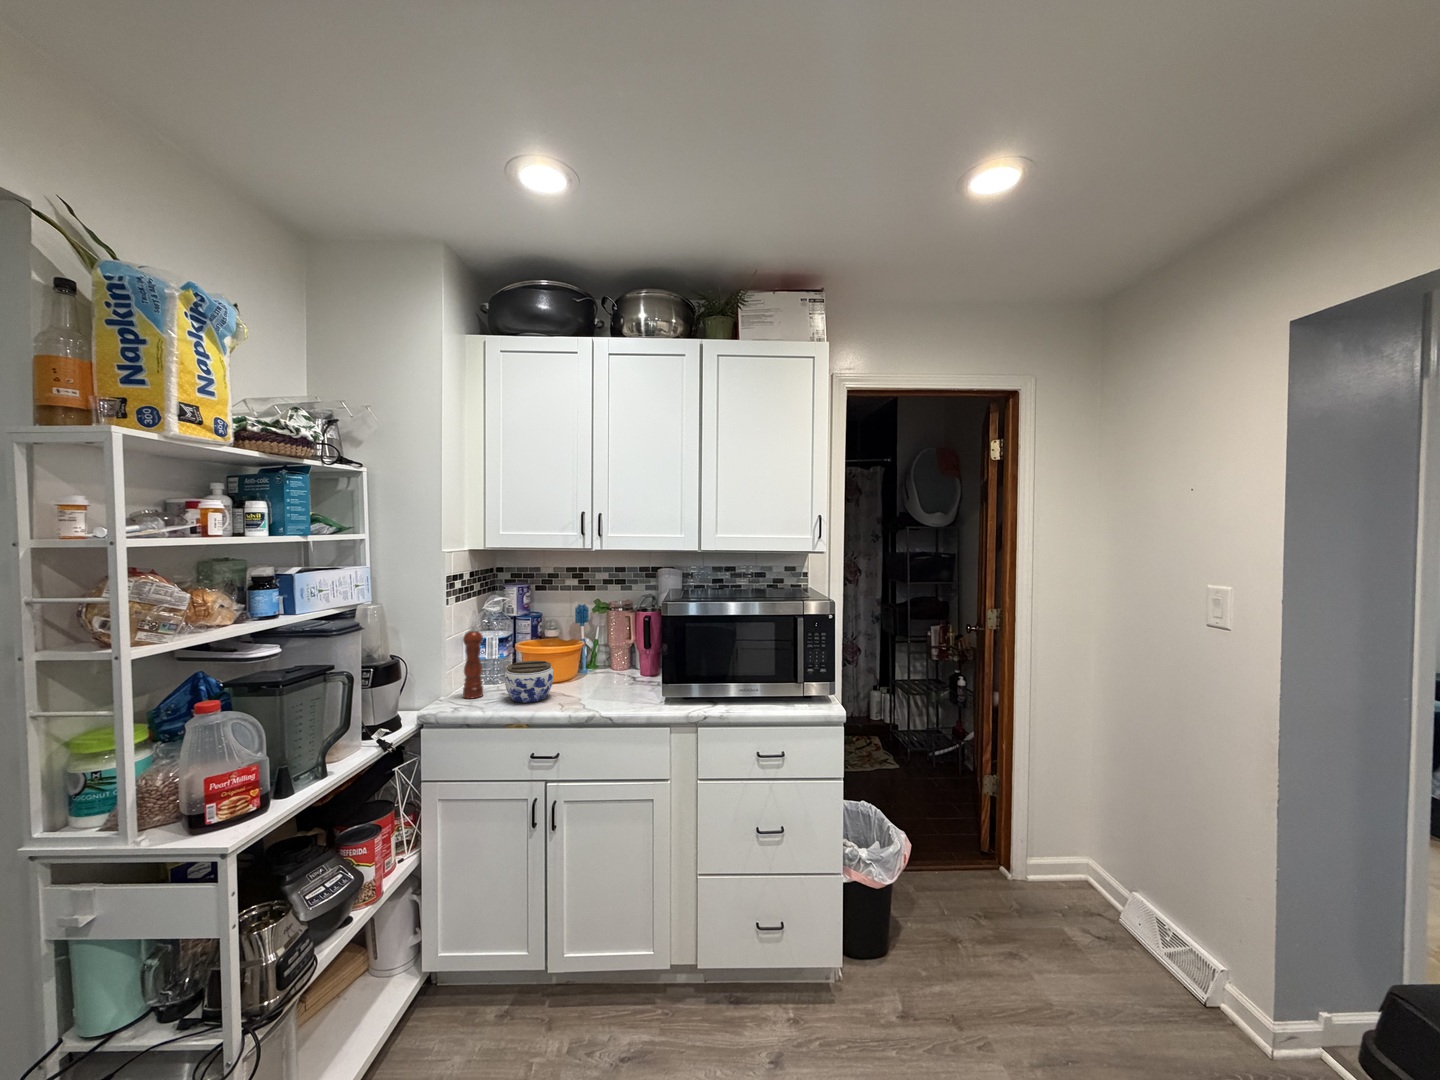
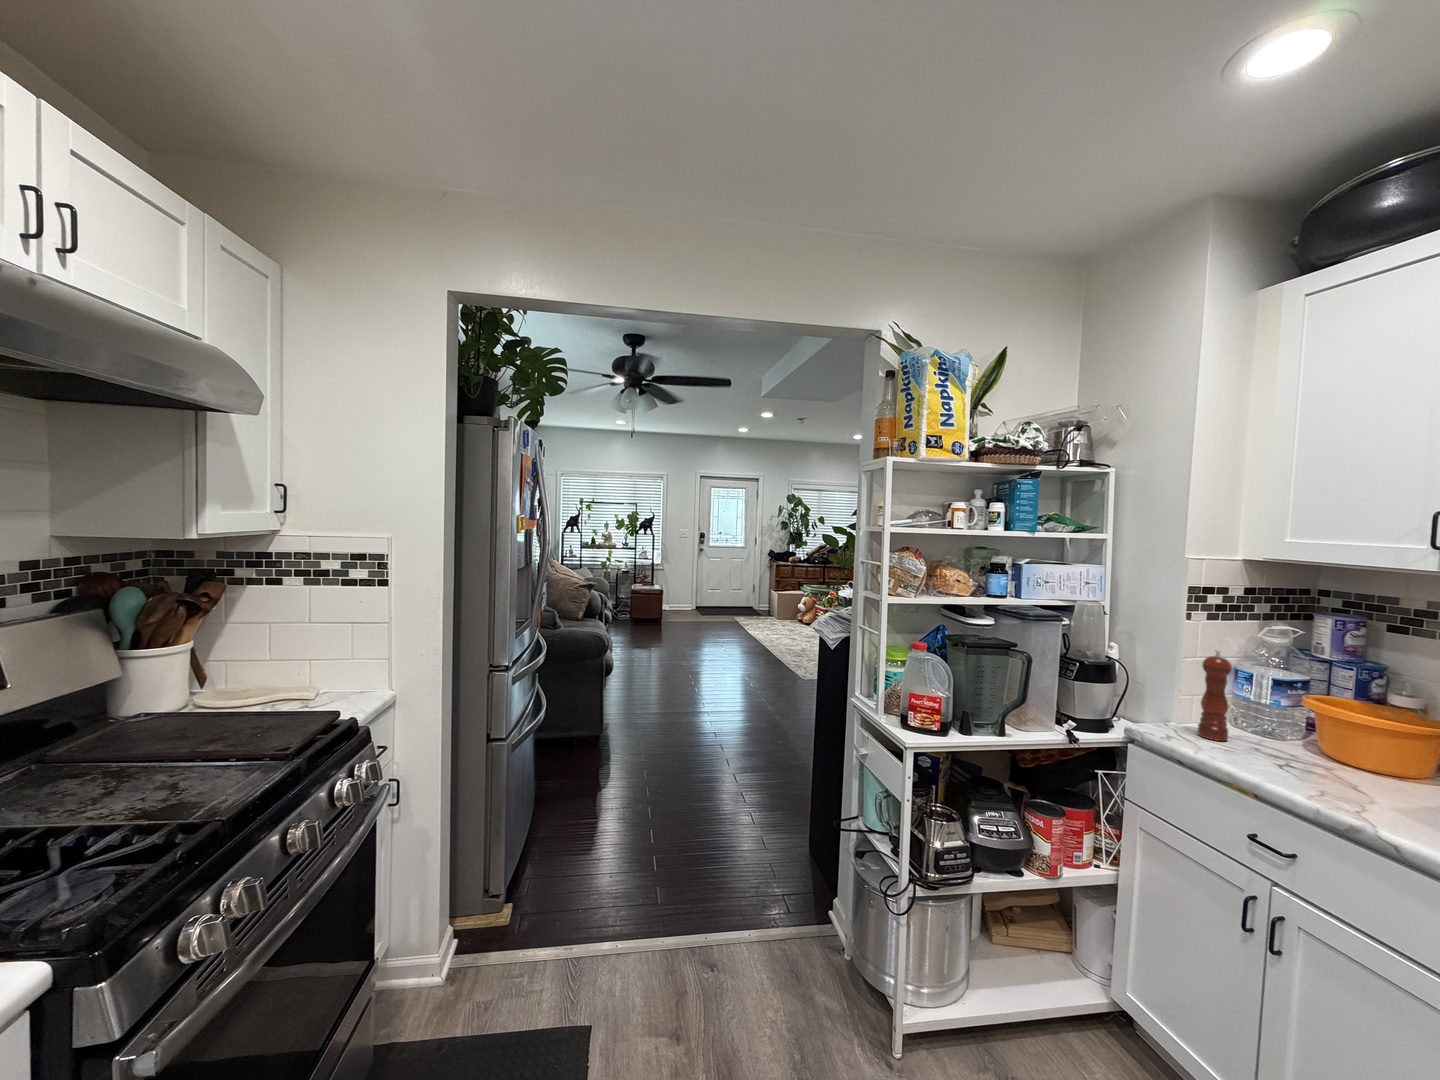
jar: present [505,661,554,703] -> none [1245,713,1336,778]

